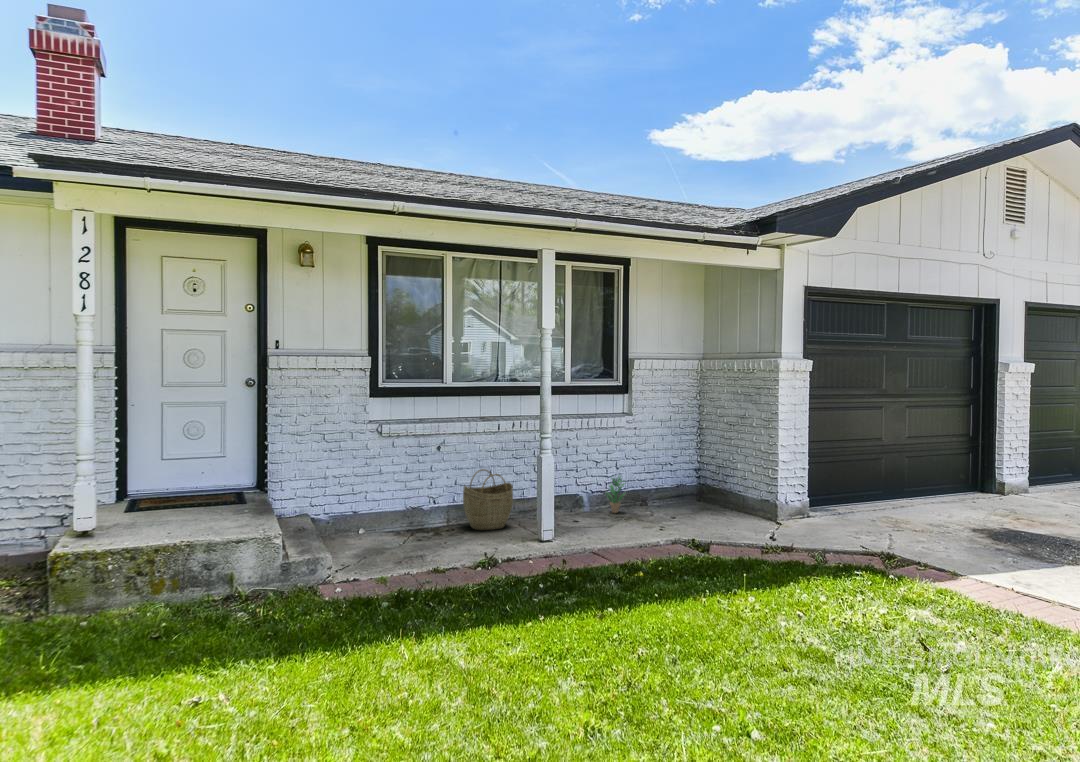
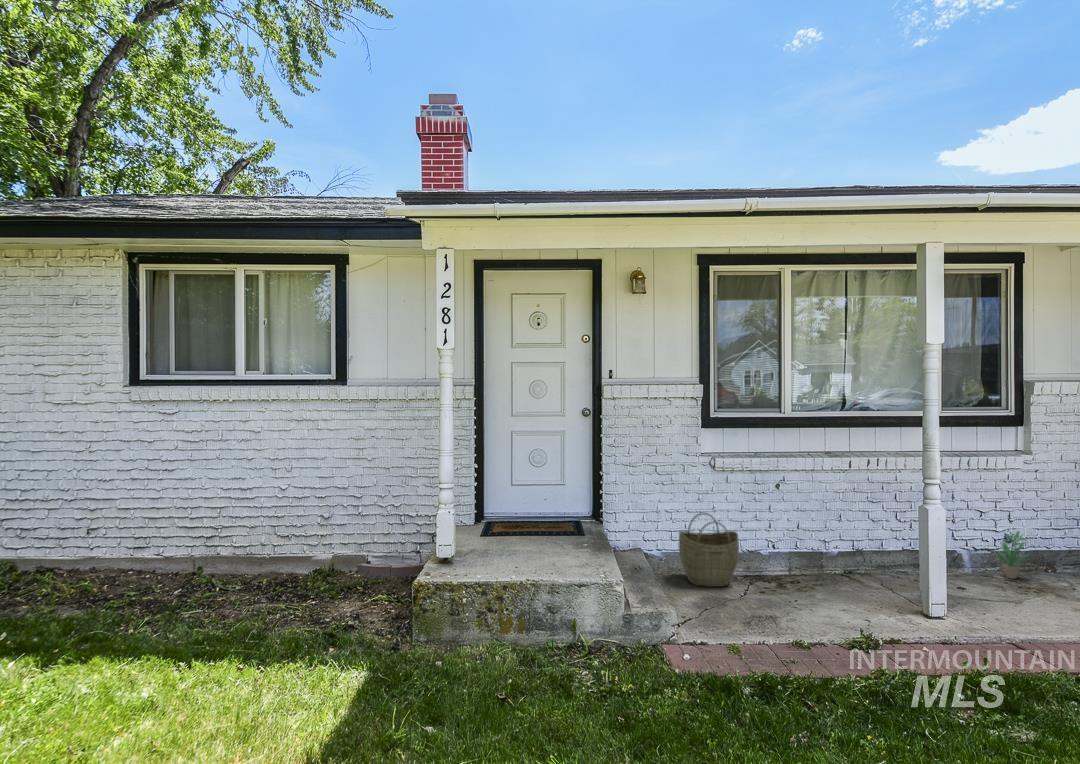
woven basket: present [463,469,513,530] -> present [679,513,739,587]

